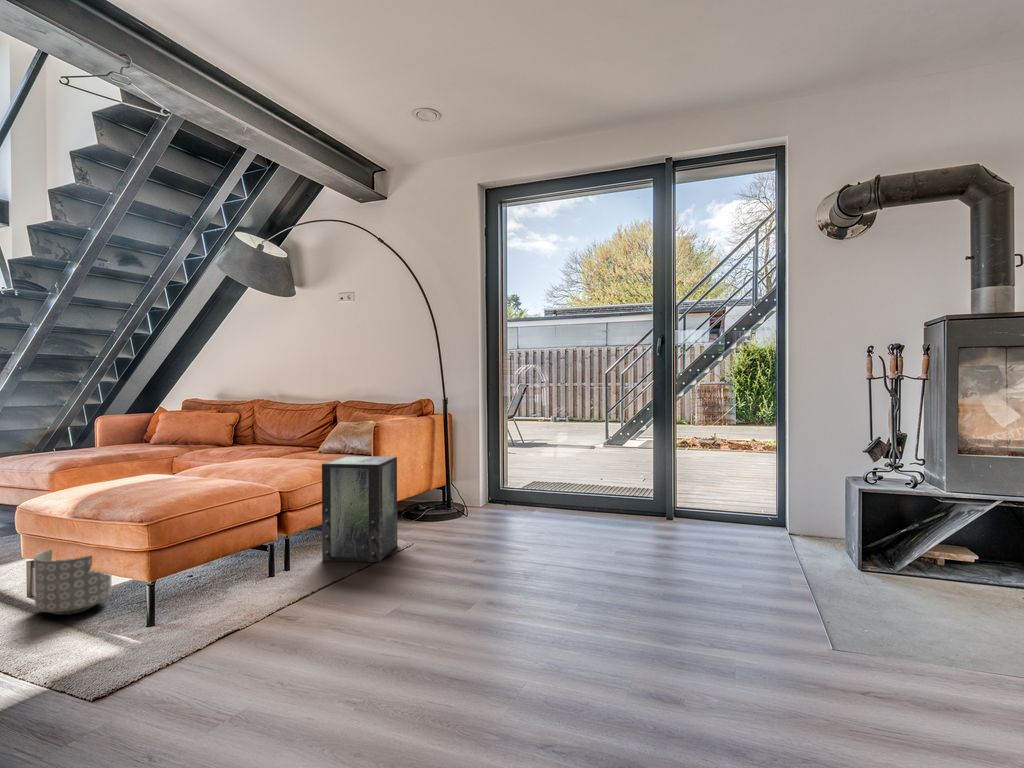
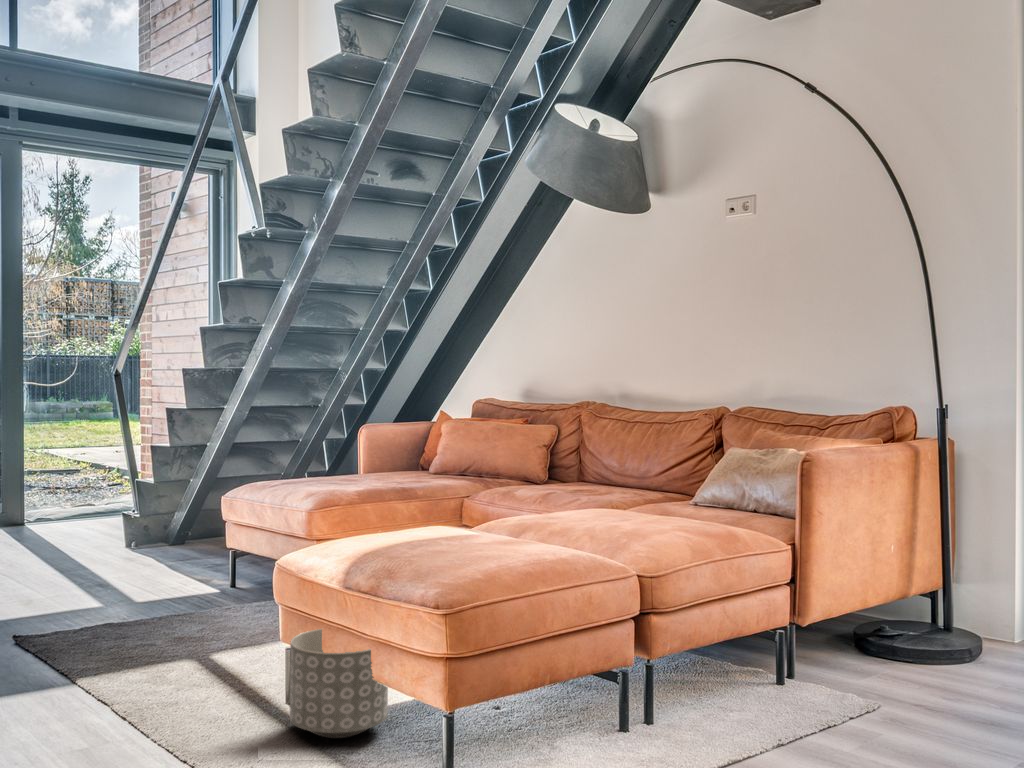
storage box: present [322,456,397,562] -> none [709,519,852,732]

